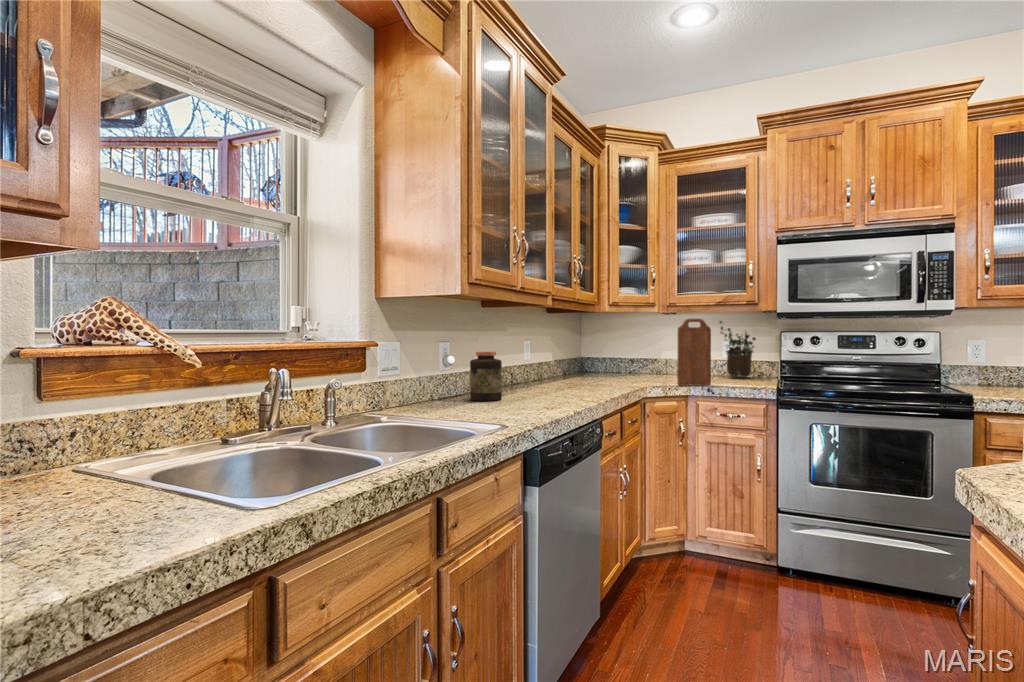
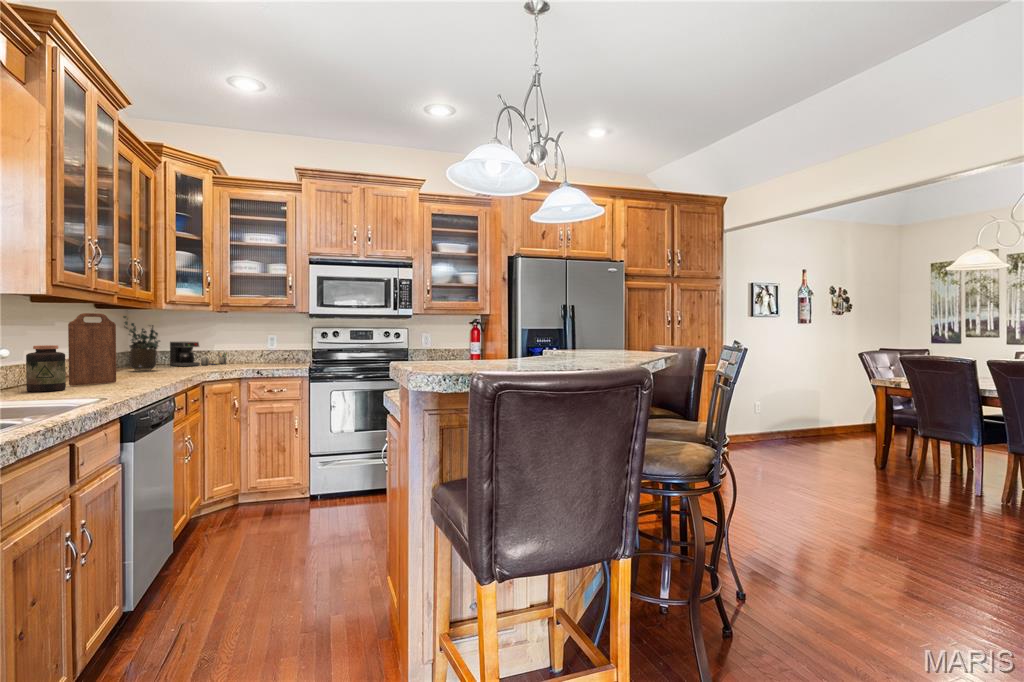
cutting board: present [677,319,711,386] -> present [68,313,116,386]
potted plant: present [720,321,756,377] -> present [123,316,160,370]
coffee maker: none [616,349,675,378] -> present [170,342,227,366]

